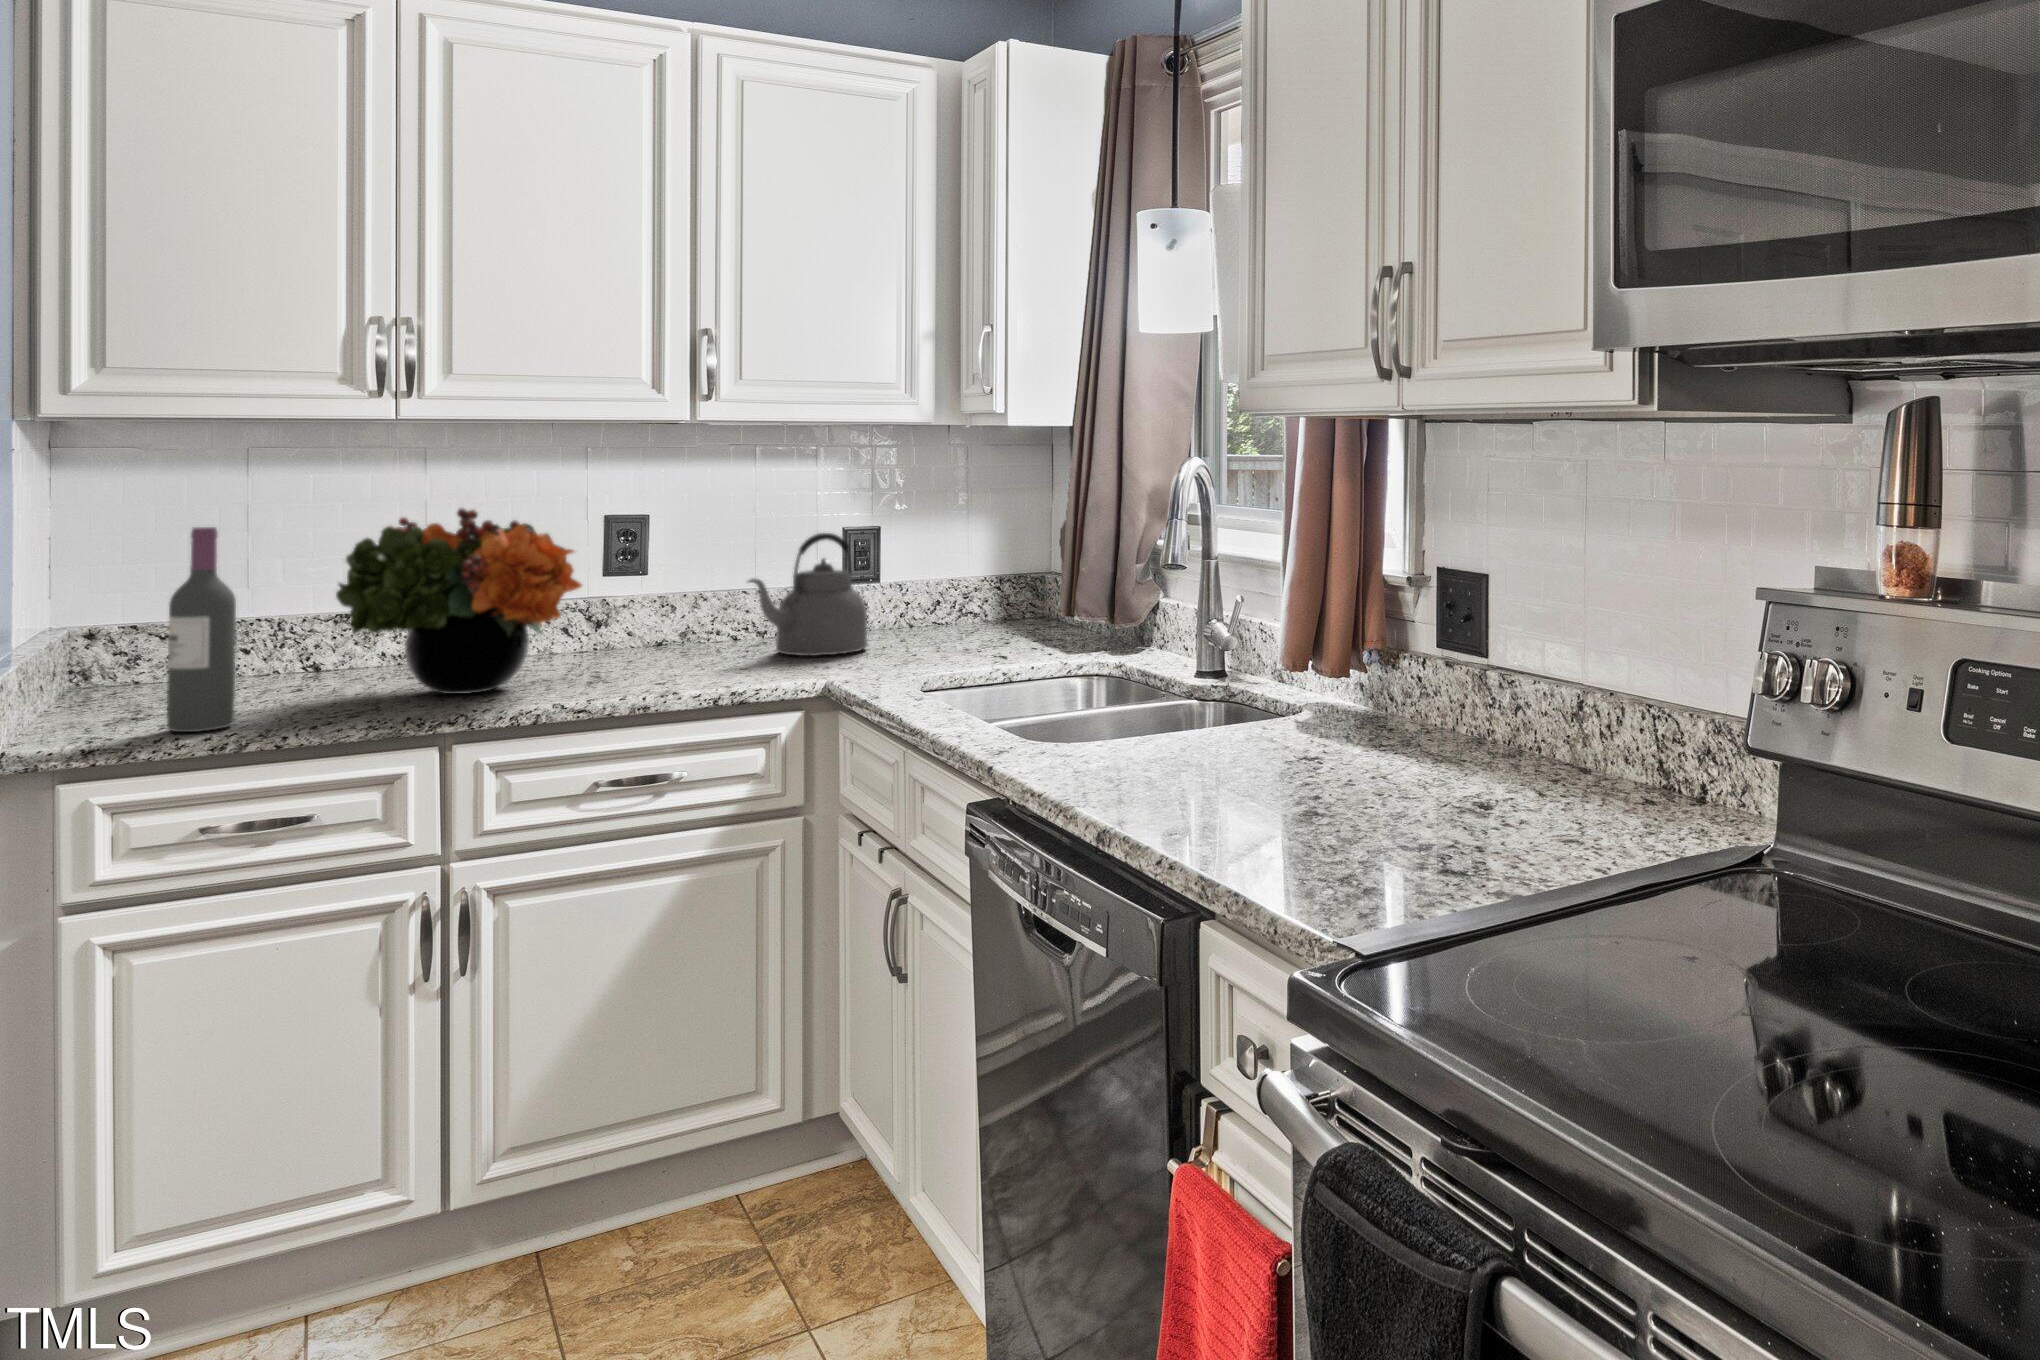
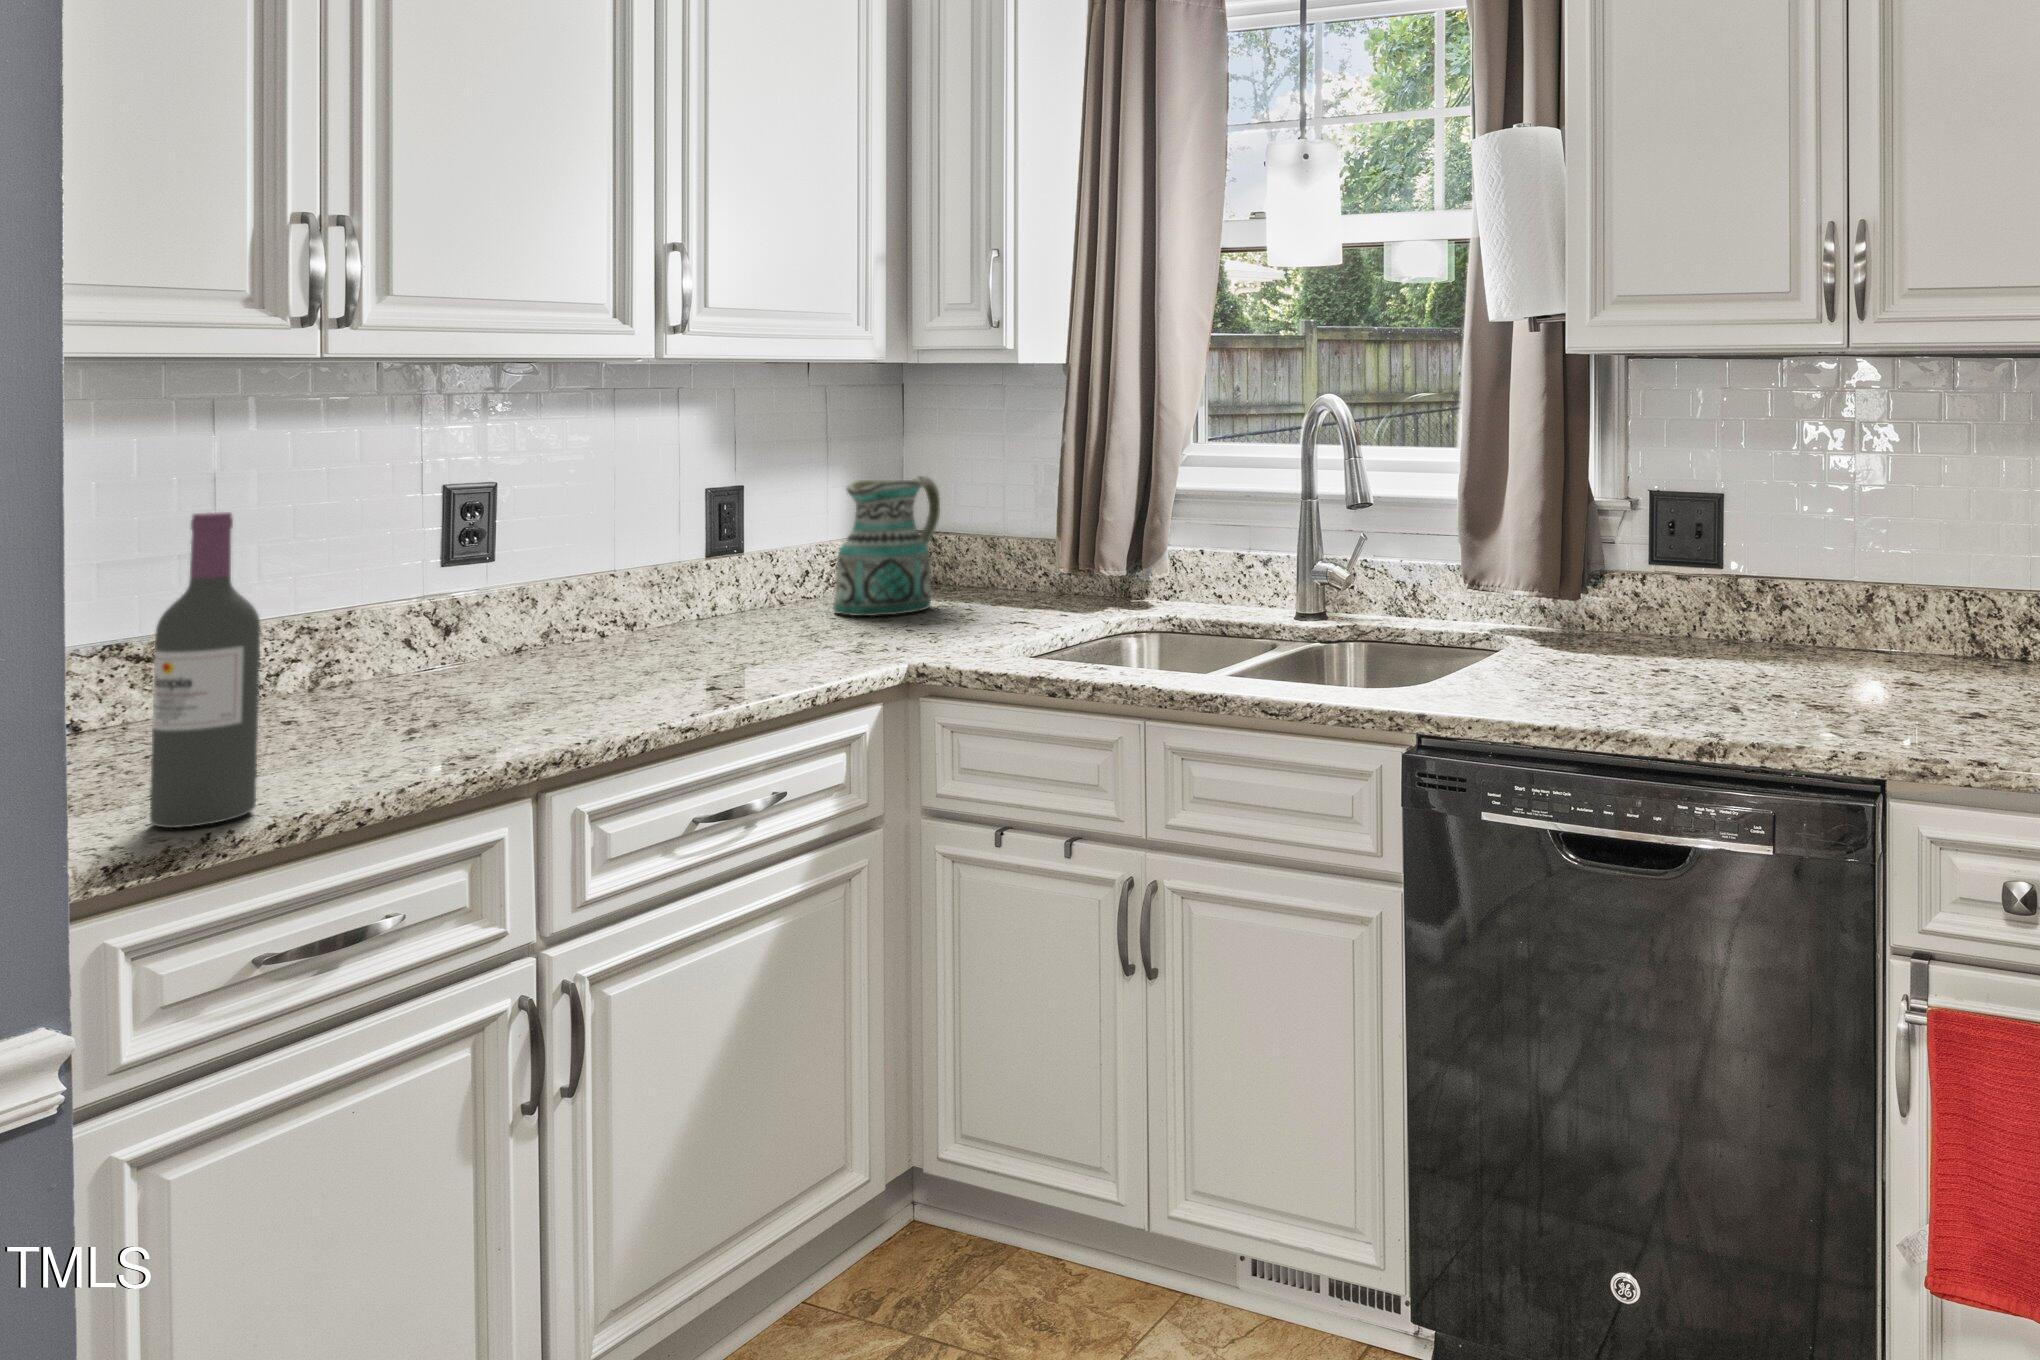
flower arrangement: present [336,508,582,694] -> none [266,477,614,732]
ceramic pitcher: none [927,520,1036,641] -> present [833,476,940,616]
kettle: present [748,533,867,656] -> none [708,496,820,645]

